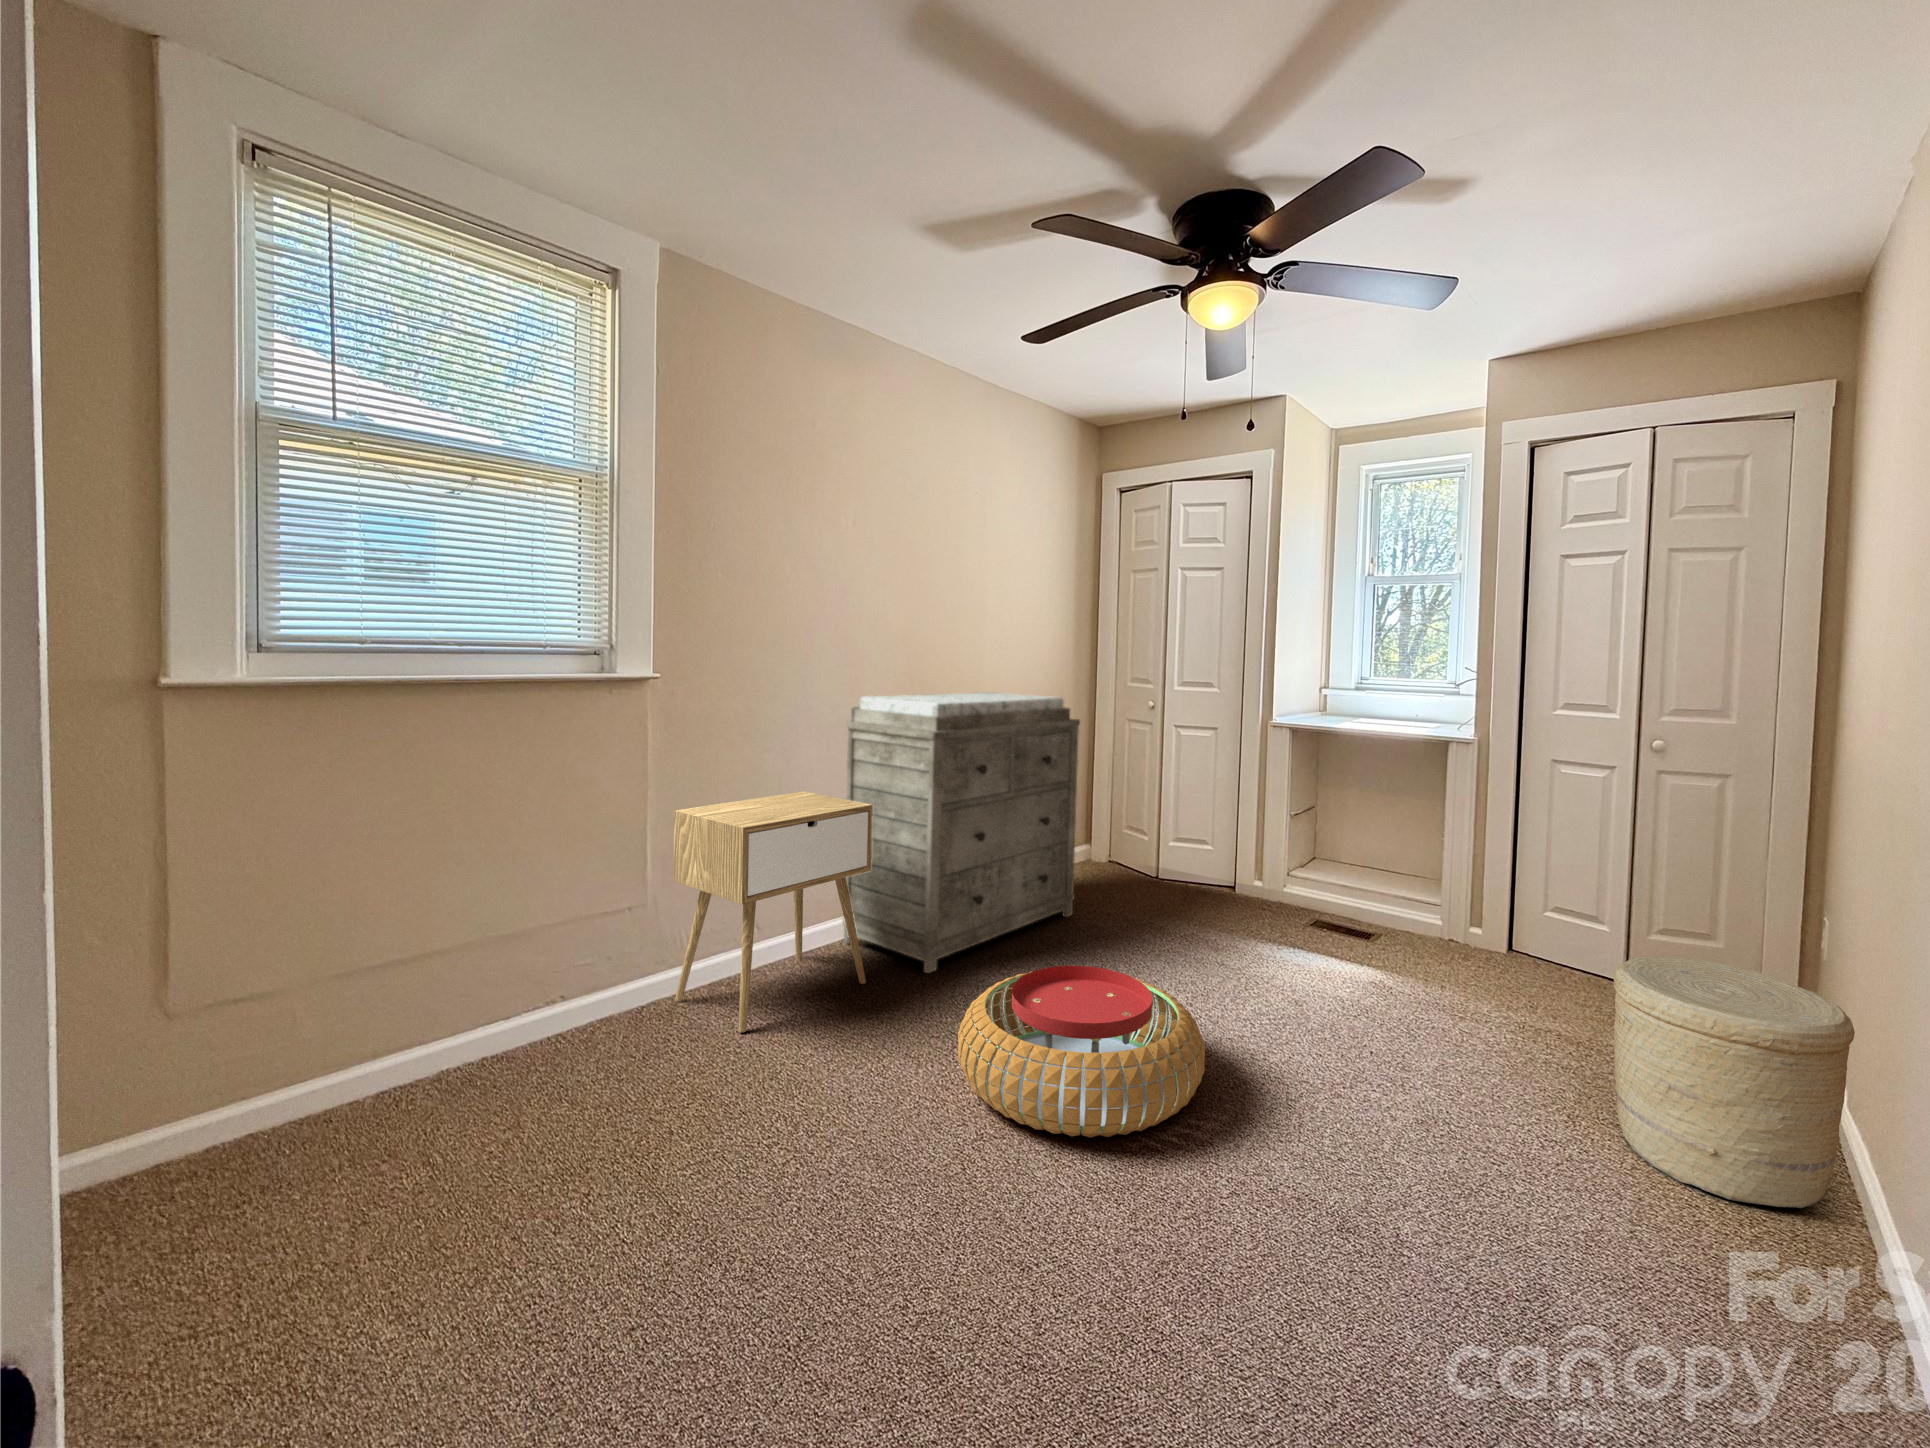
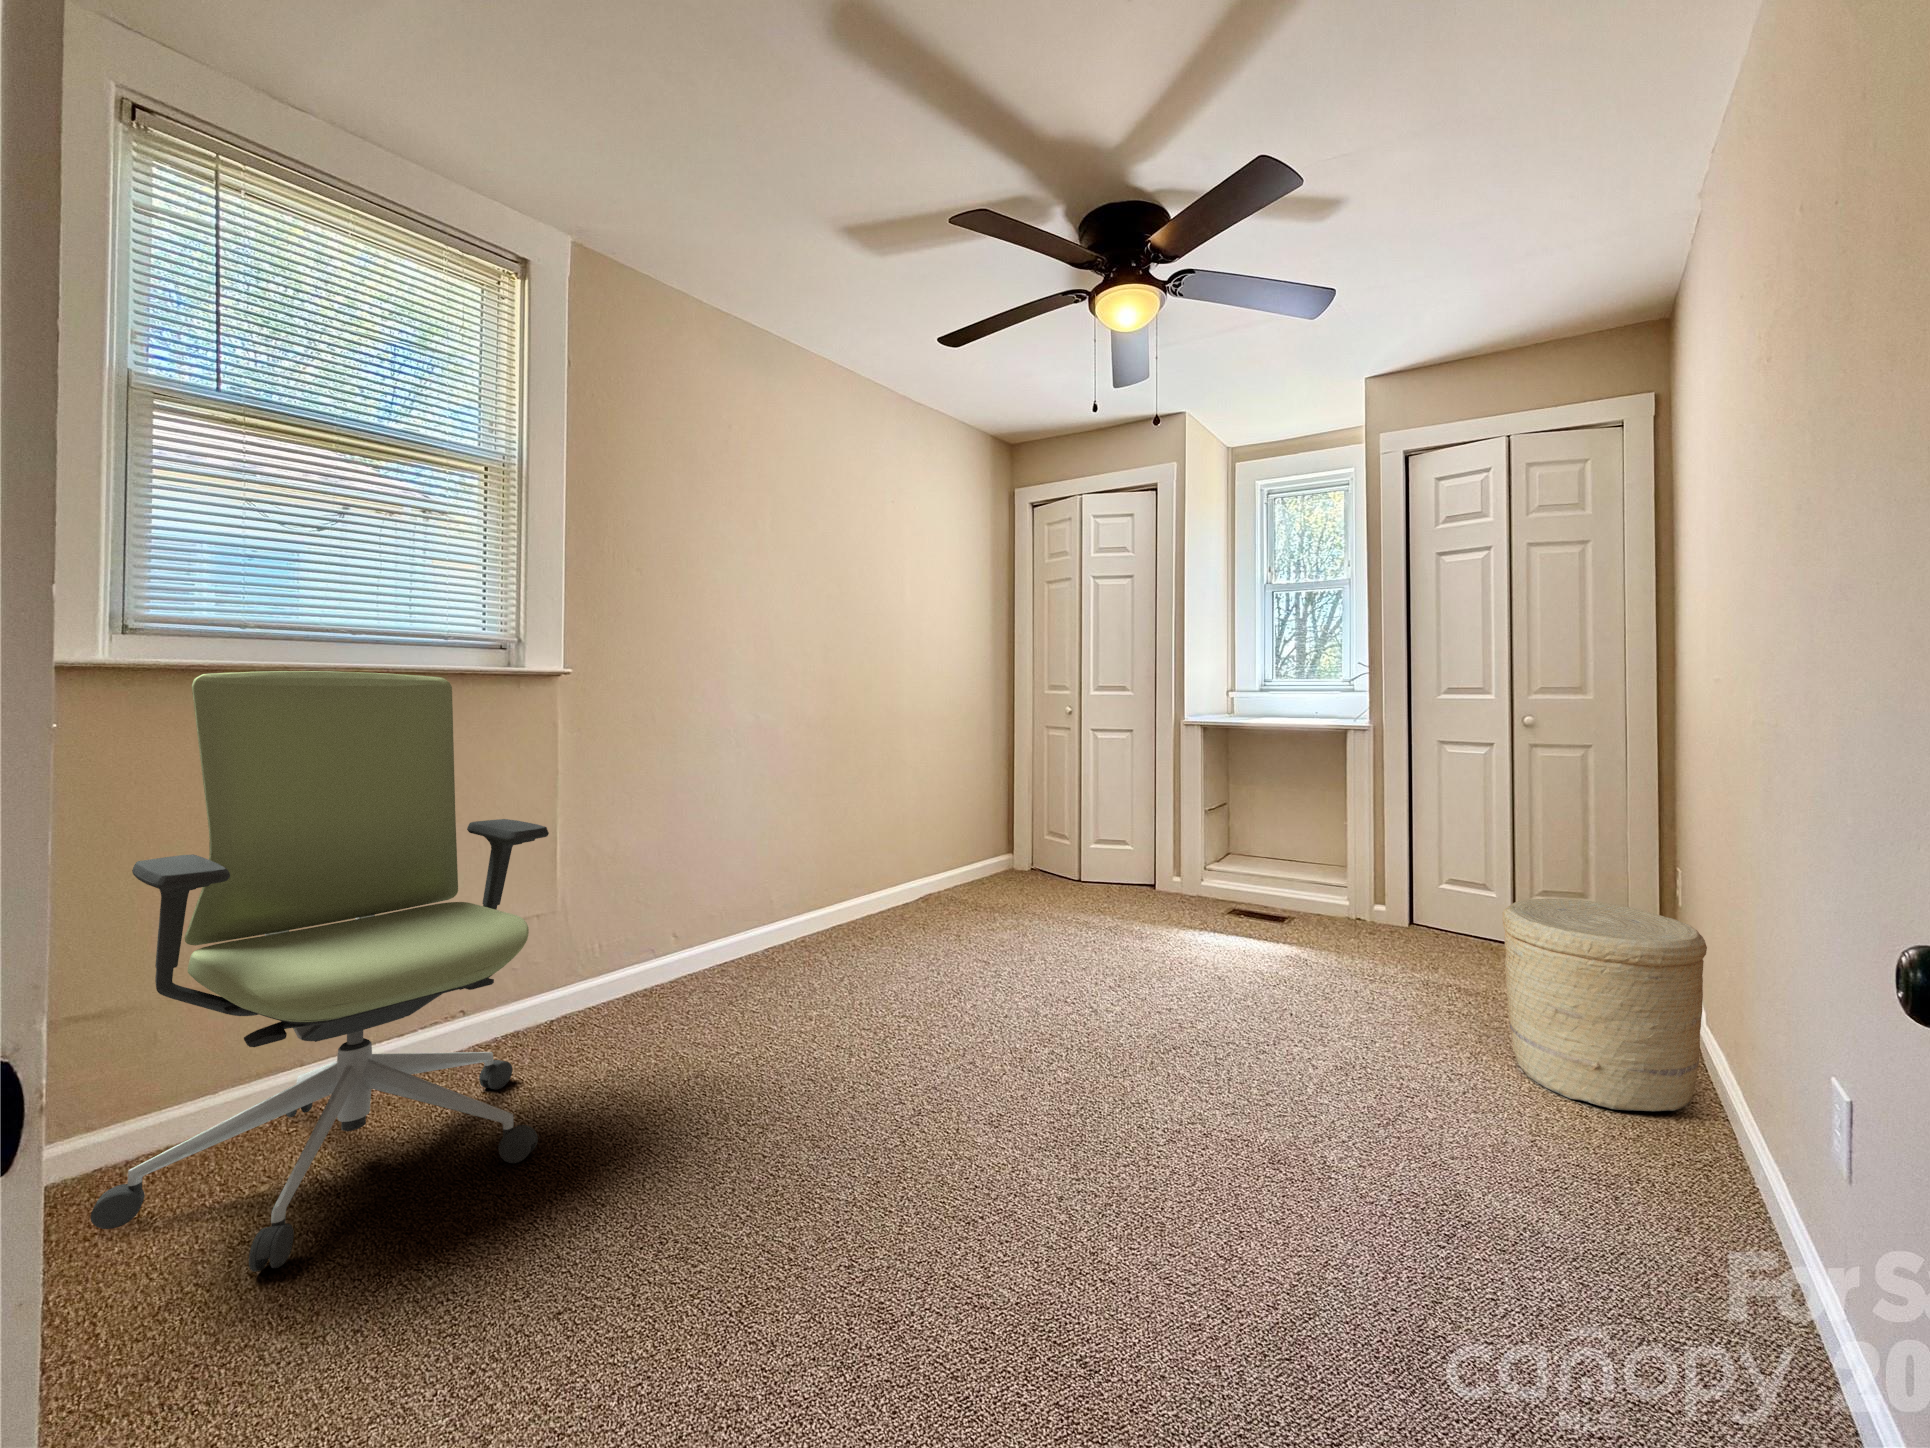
office chair: none [238,688,633,1257] -> present [91,671,549,1272]
dresser: present [843,692,1080,973] -> none [764,698,1000,972]
nightstand: present [673,791,873,1033] -> none [586,794,796,1036]
pouf: present [958,966,1205,1138] -> none [891,945,1135,1103]

